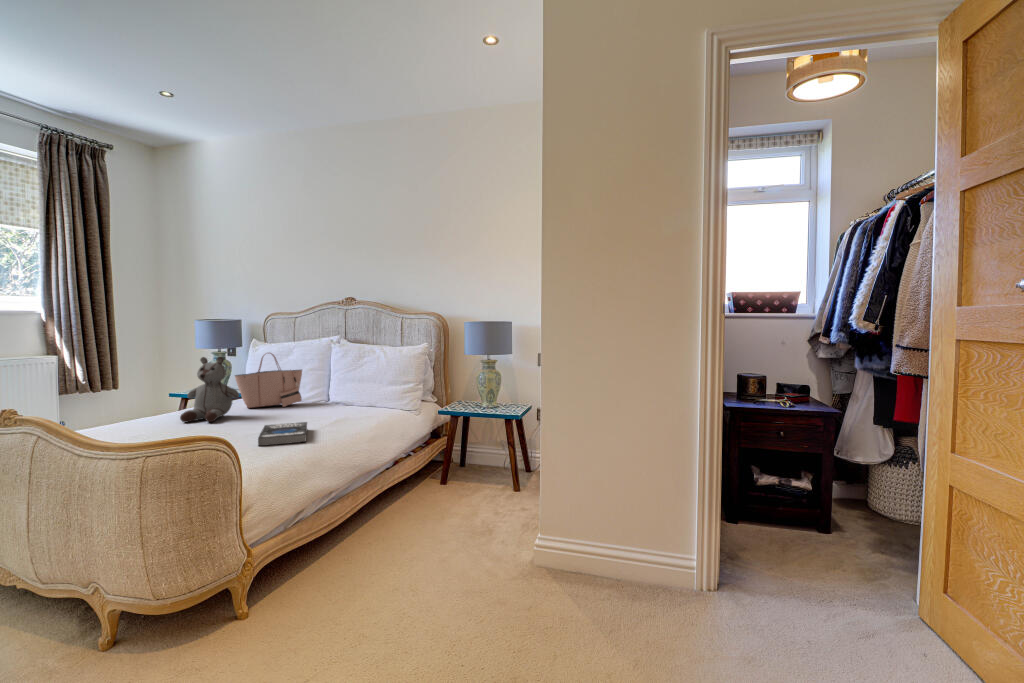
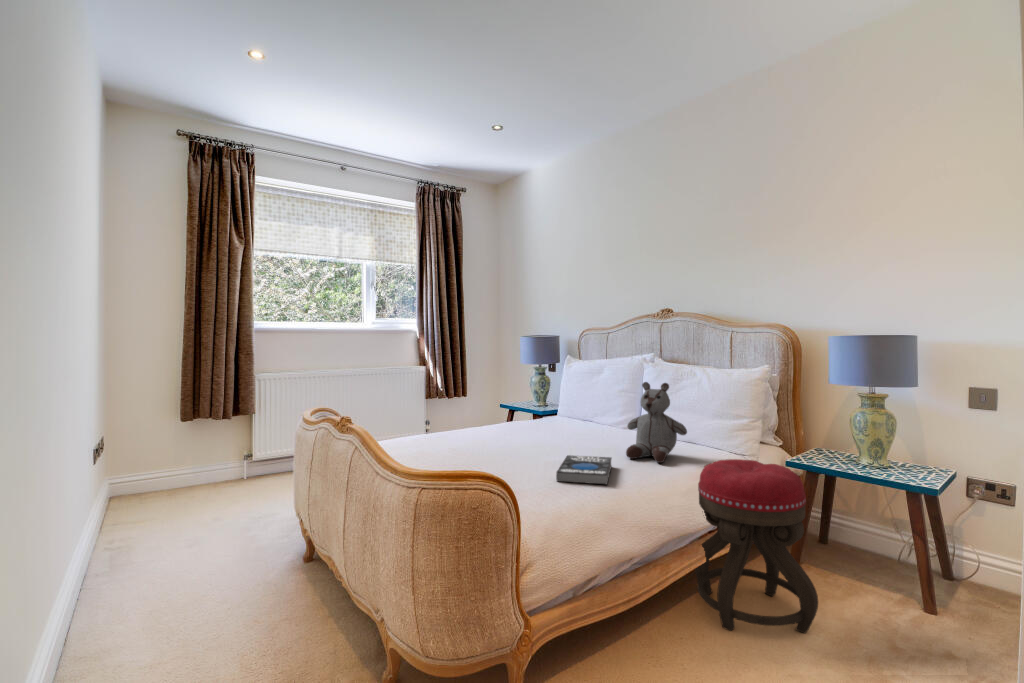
tote bag: present [235,353,302,408] -> none [547,372,613,432]
stuffed bear: present [180,357,239,422] -> present [626,382,687,463]
ottoman: none [375,411,456,532] -> present [695,459,818,633]

